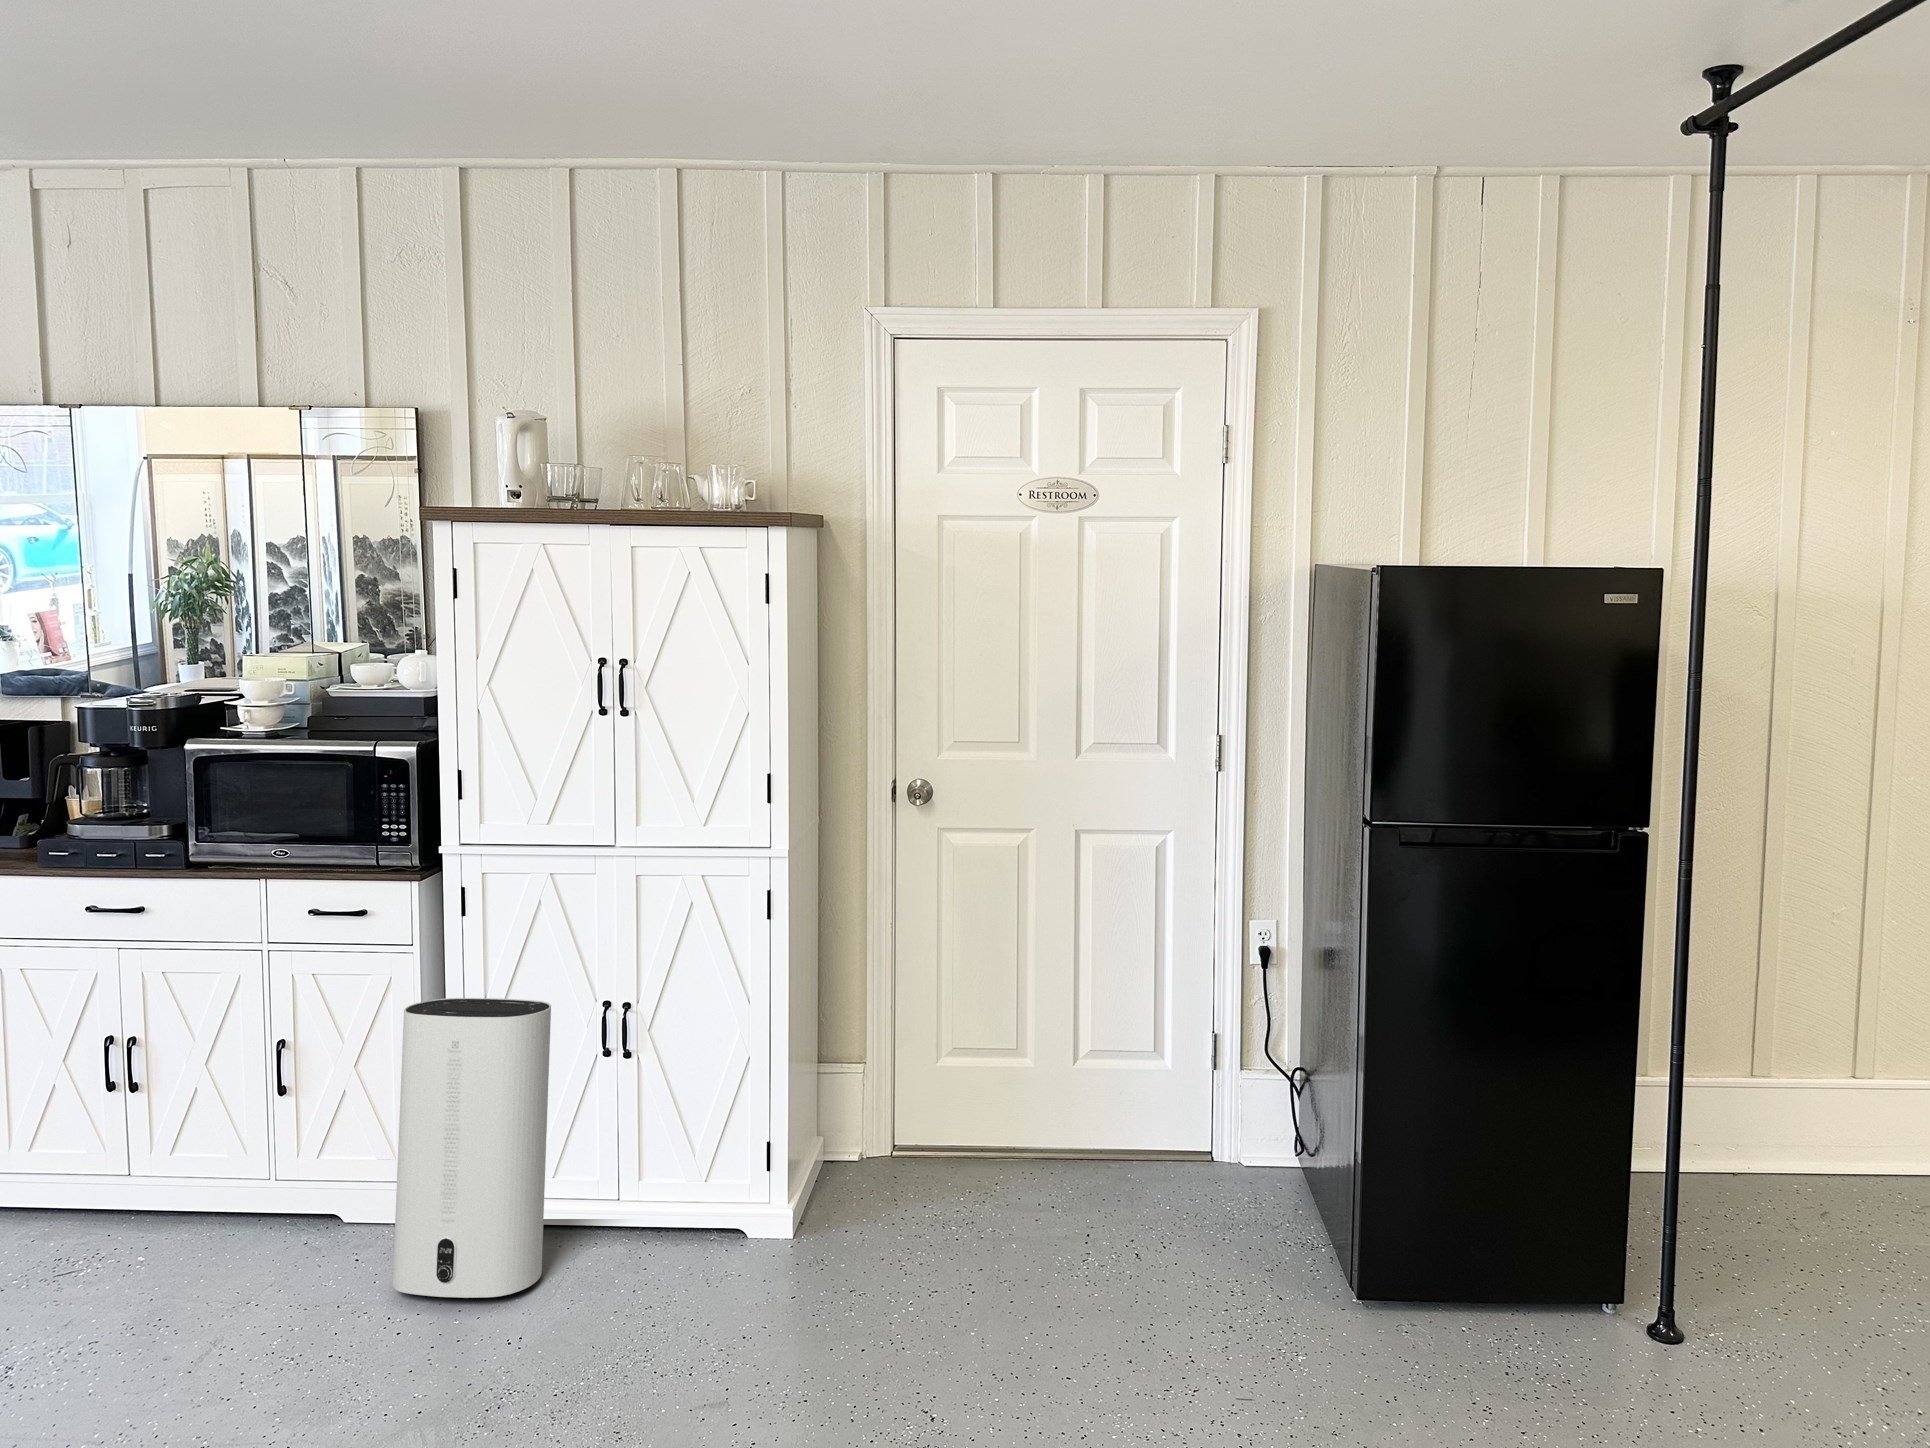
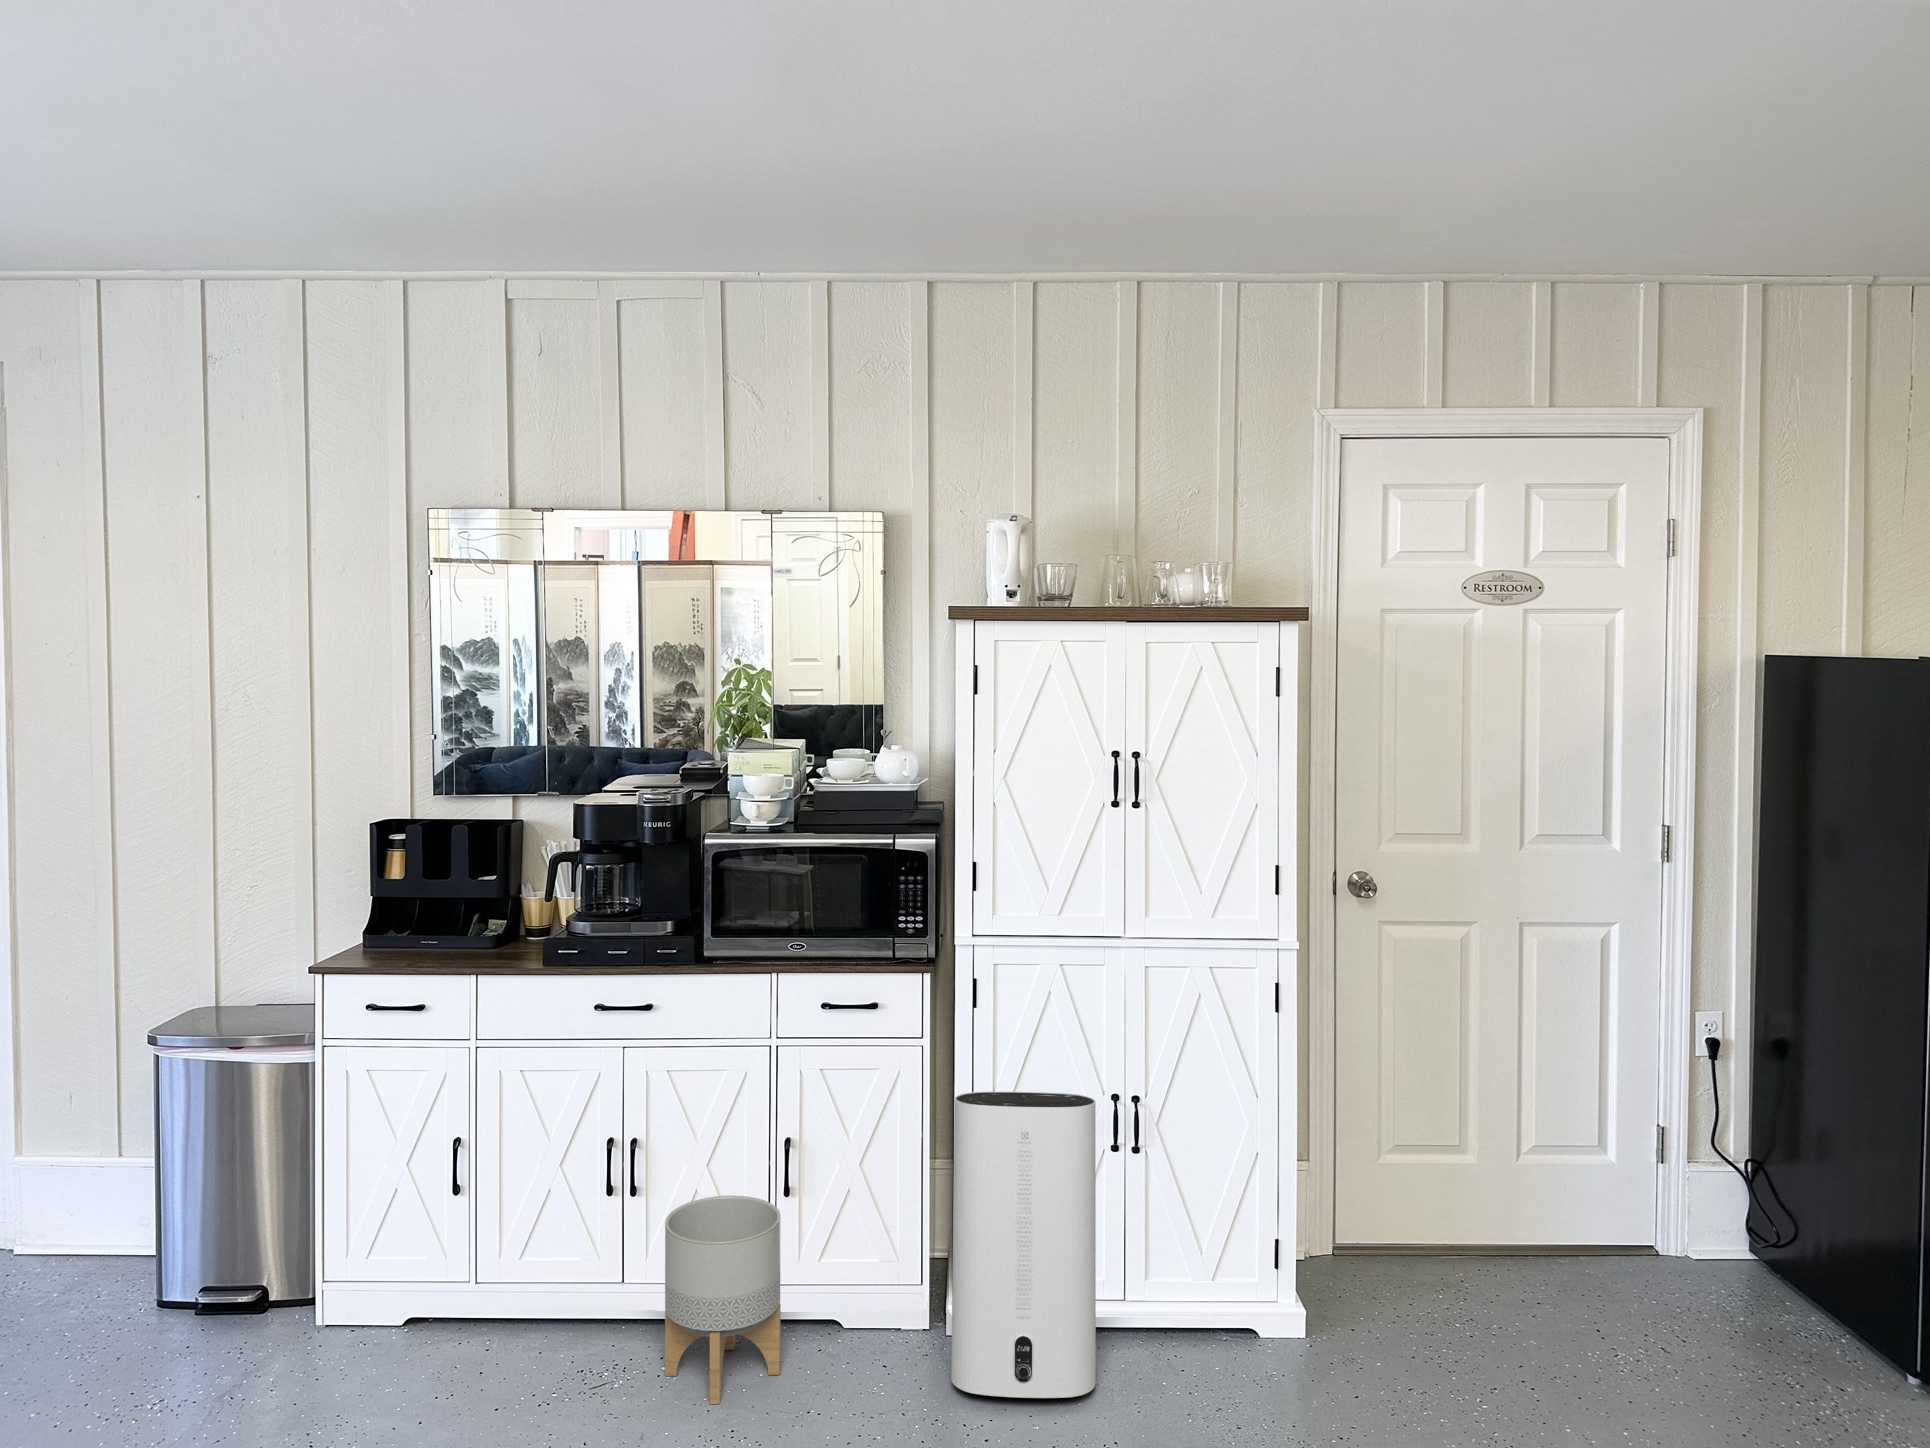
planter: none [110,1096,249,1298] -> present [665,1196,781,1404]

